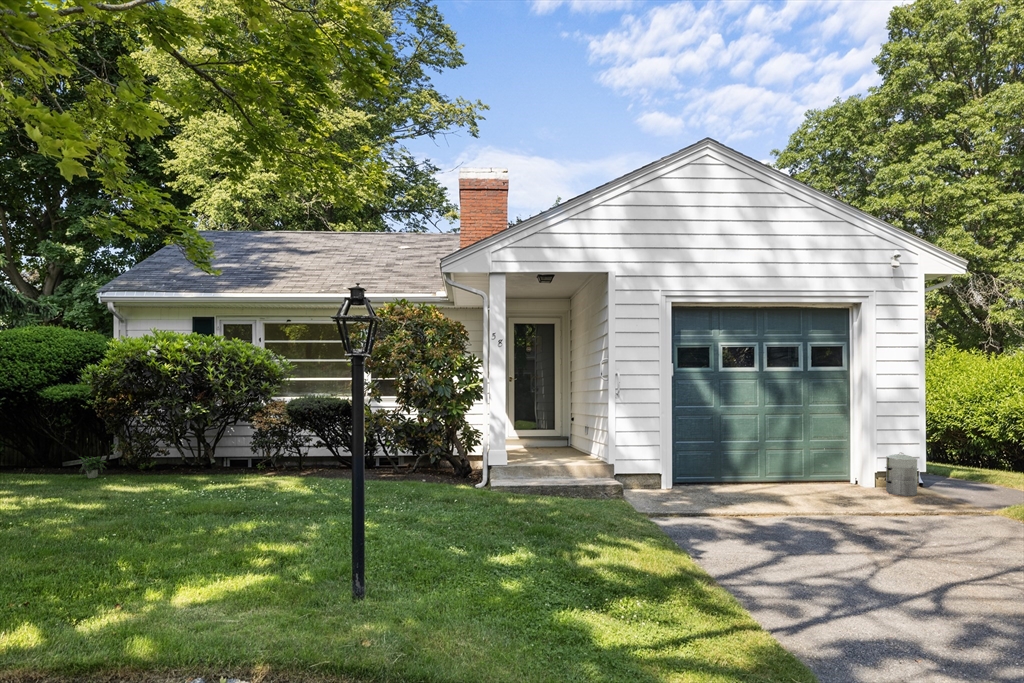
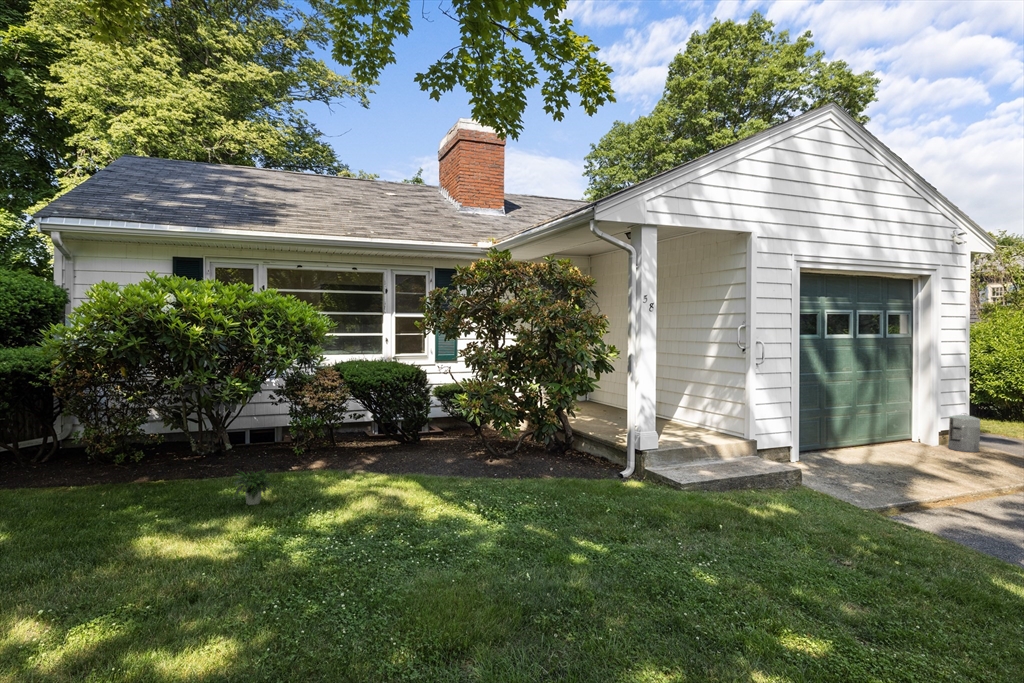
potted plant: present [79,456,106,478] -> present [233,470,276,505]

